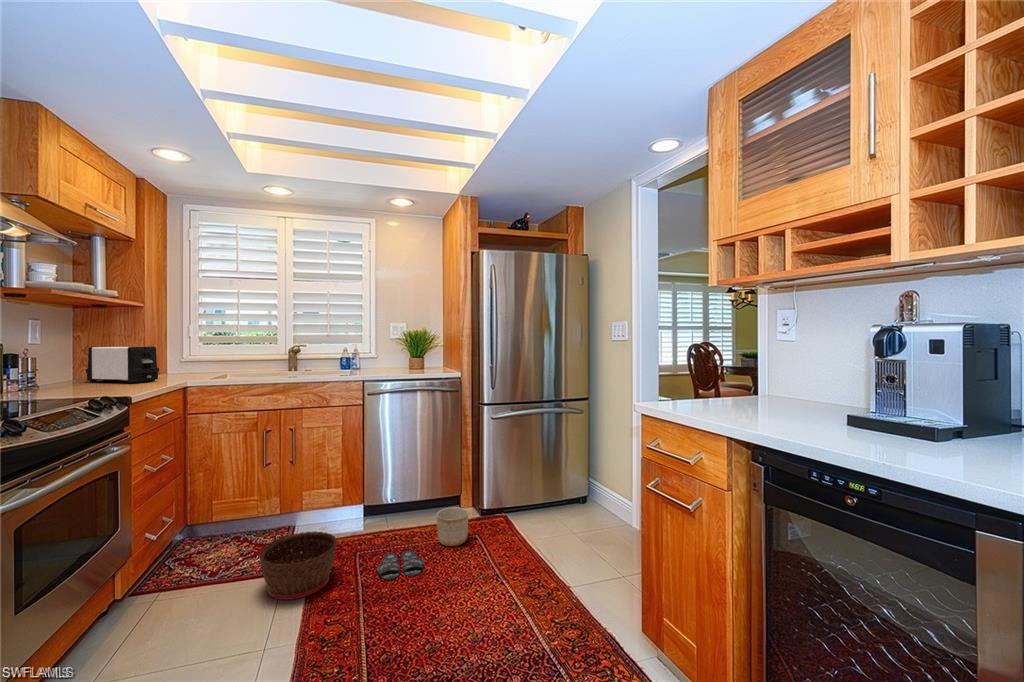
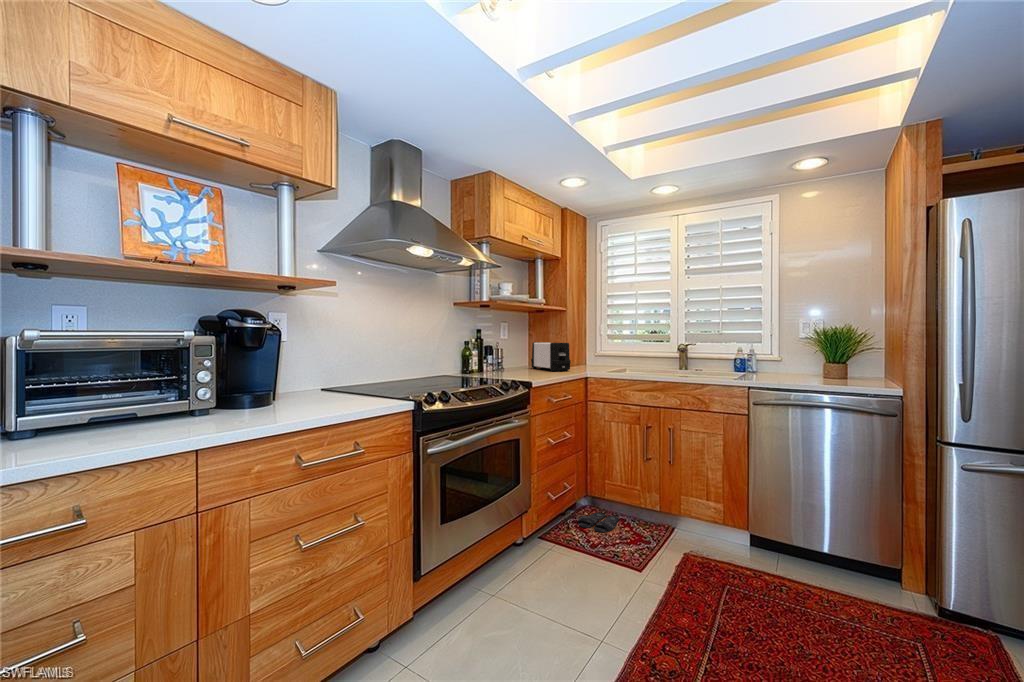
planter: present [437,507,469,546] -> none [841,580,902,645]
basket: present [259,532,337,600] -> none [618,536,695,608]
slippers: present [377,551,424,580] -> present [578,513,619,532]

